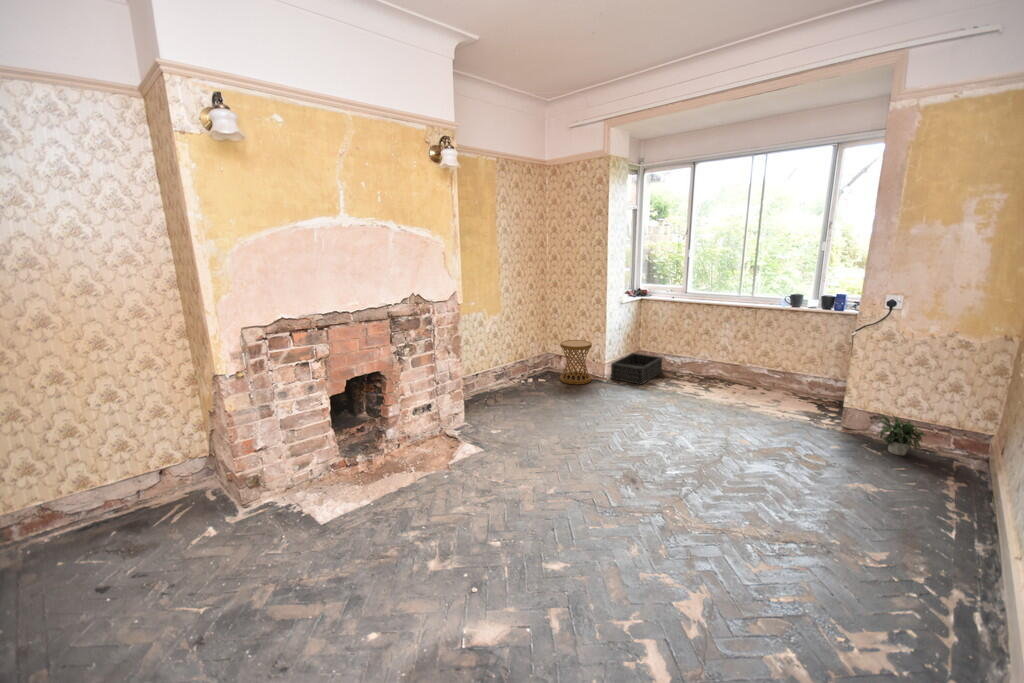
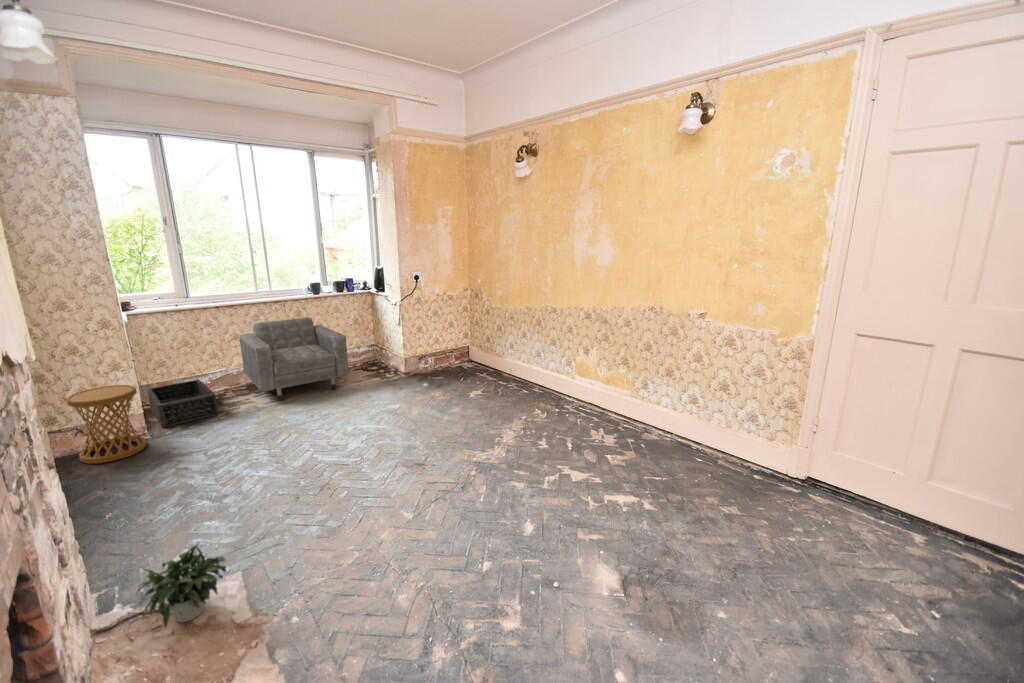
armchair: none [676,324,784,405] -> present [239,317,349,401]
potted plant: present [877,414,927,455] -> present [125,544,226,666]

